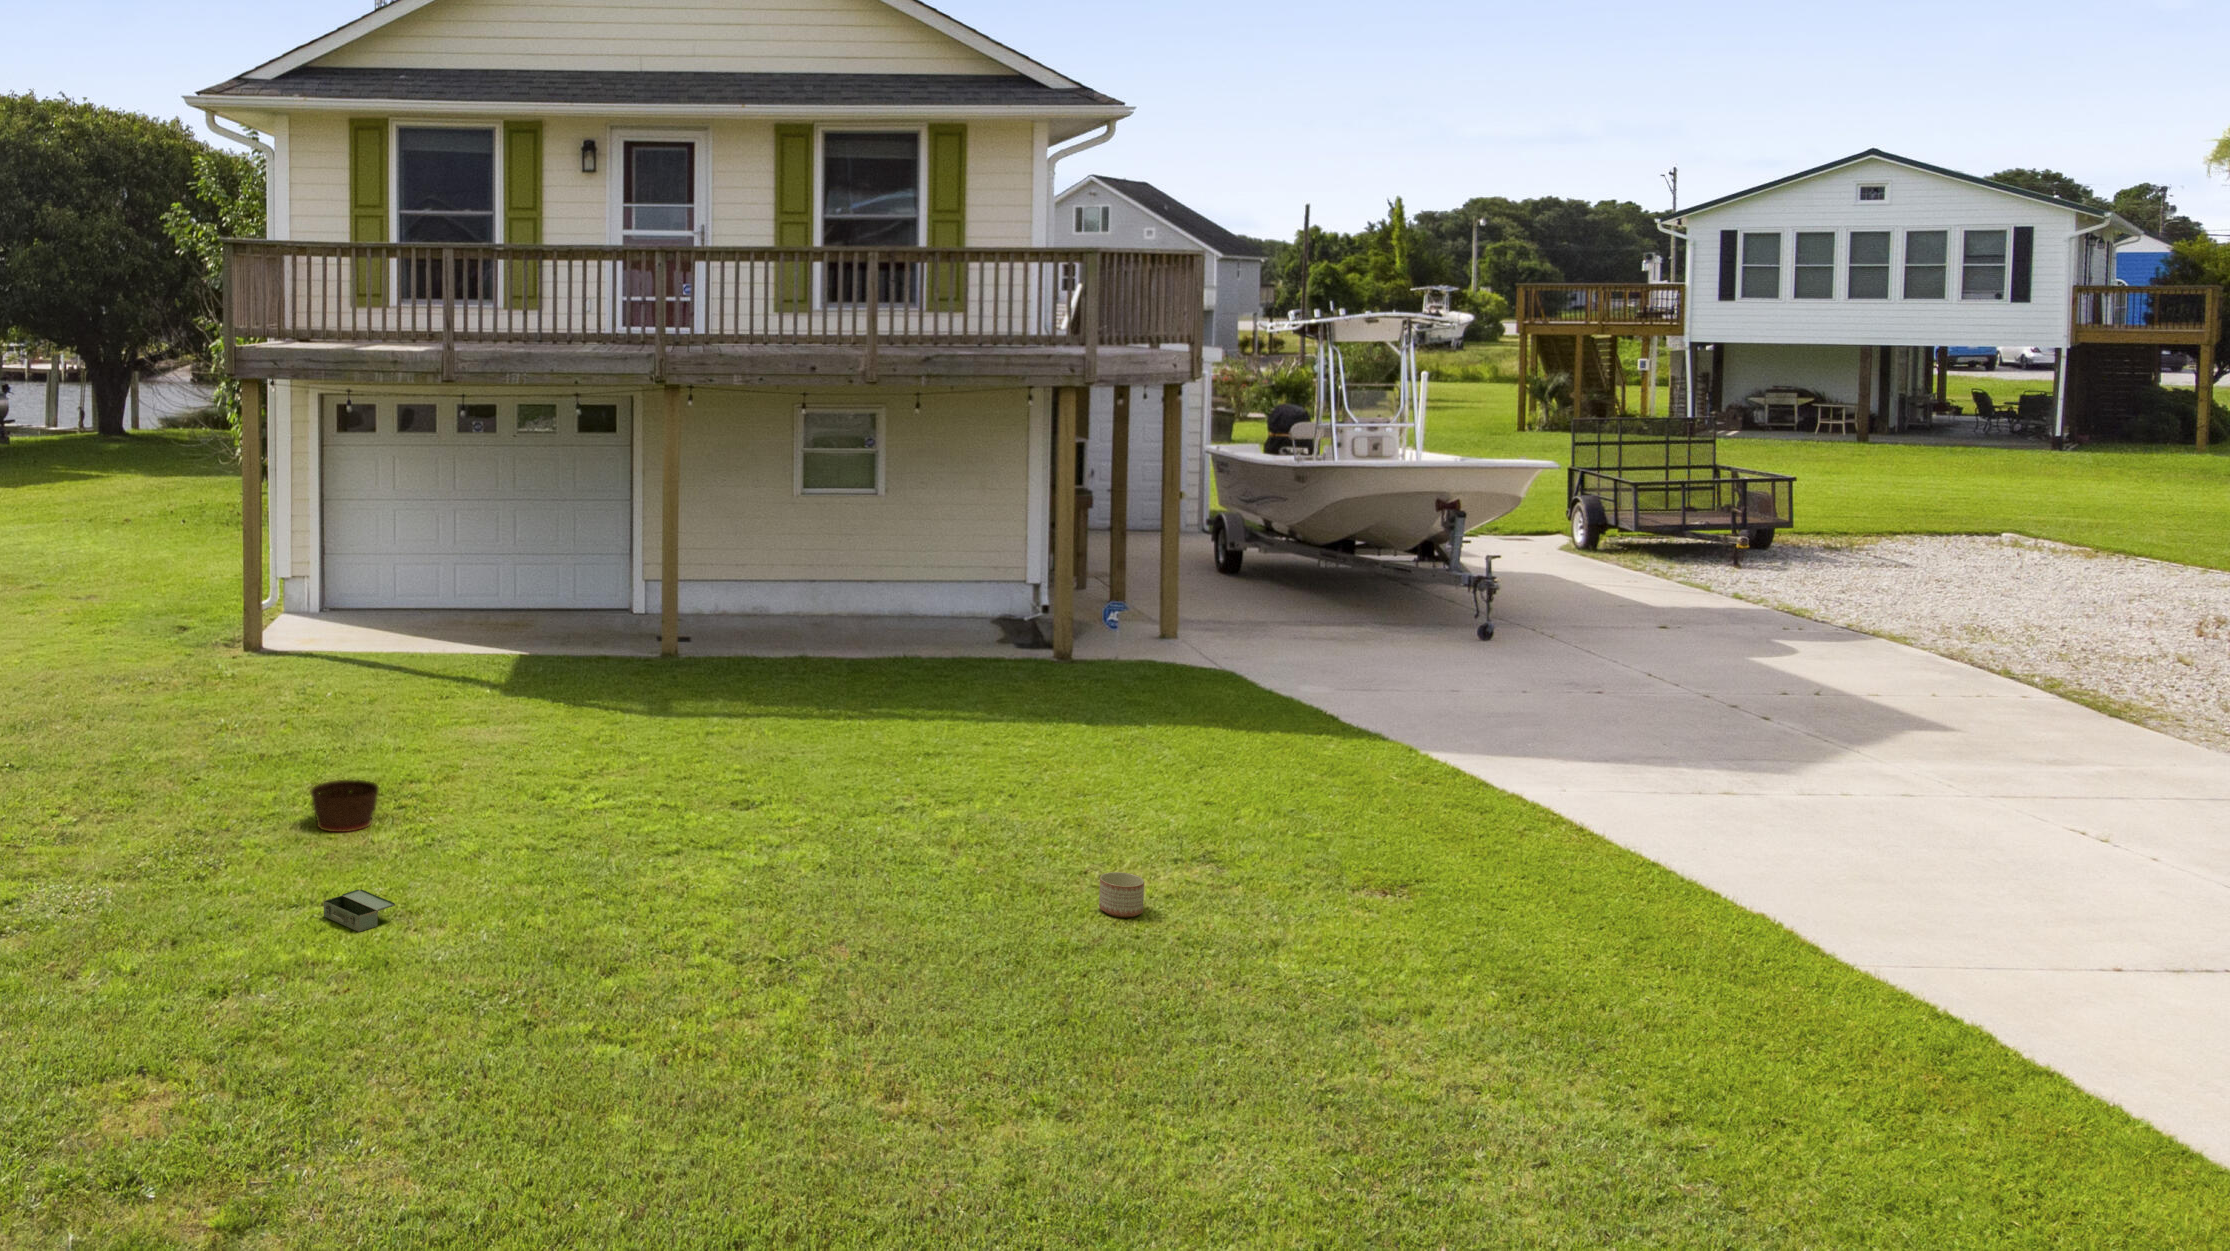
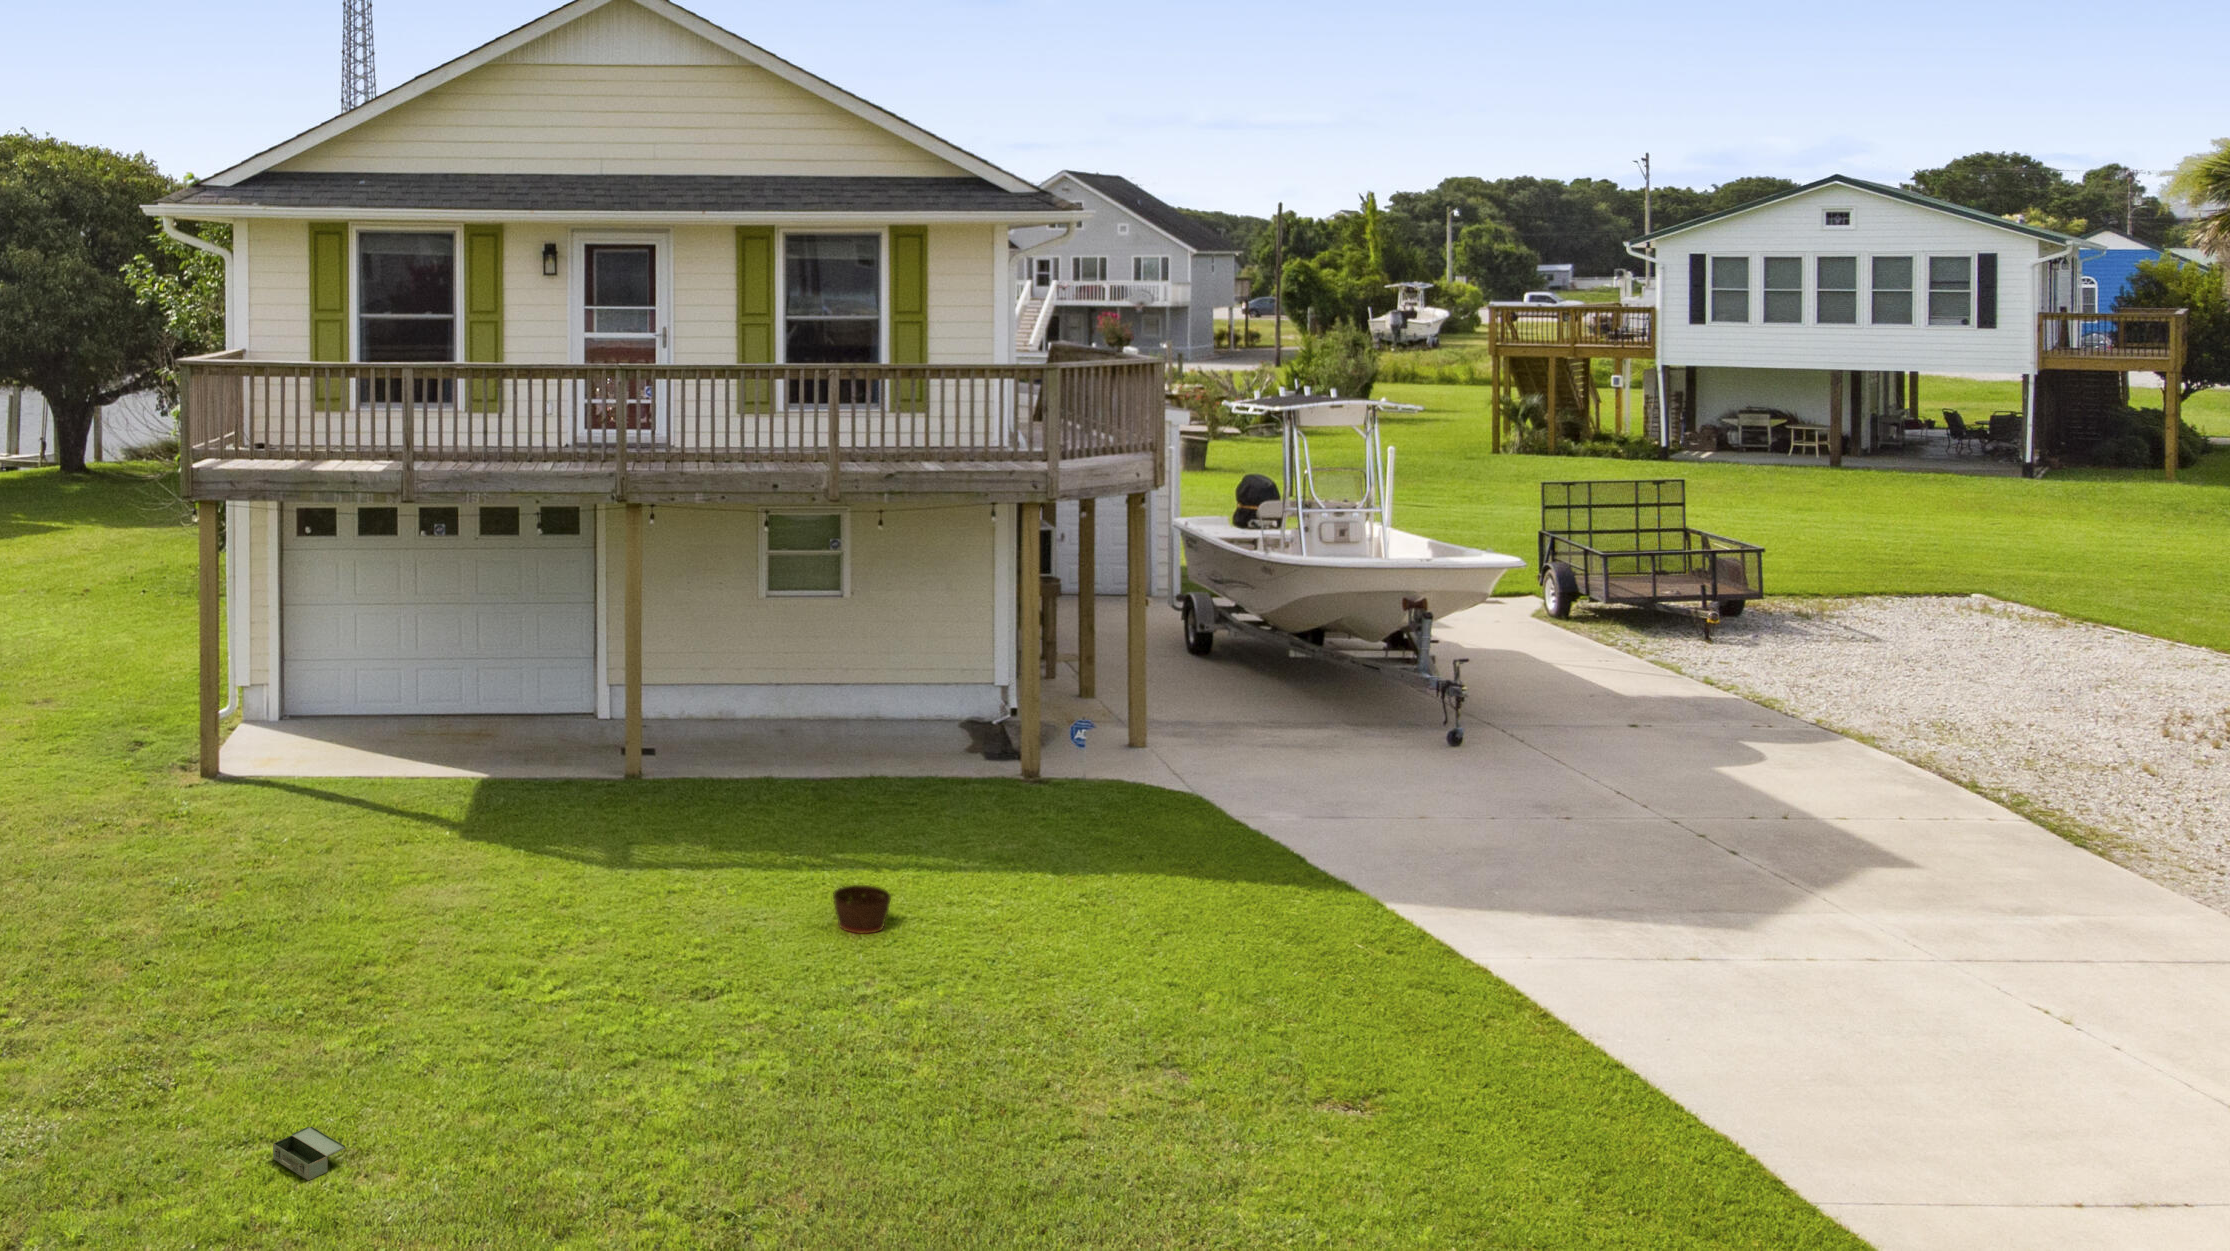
basket: present [311,780,379,832] -> present [833,885,891,934]
planter: present [1099,872,1144,918] -> none [1058,1096,1103,1147]

